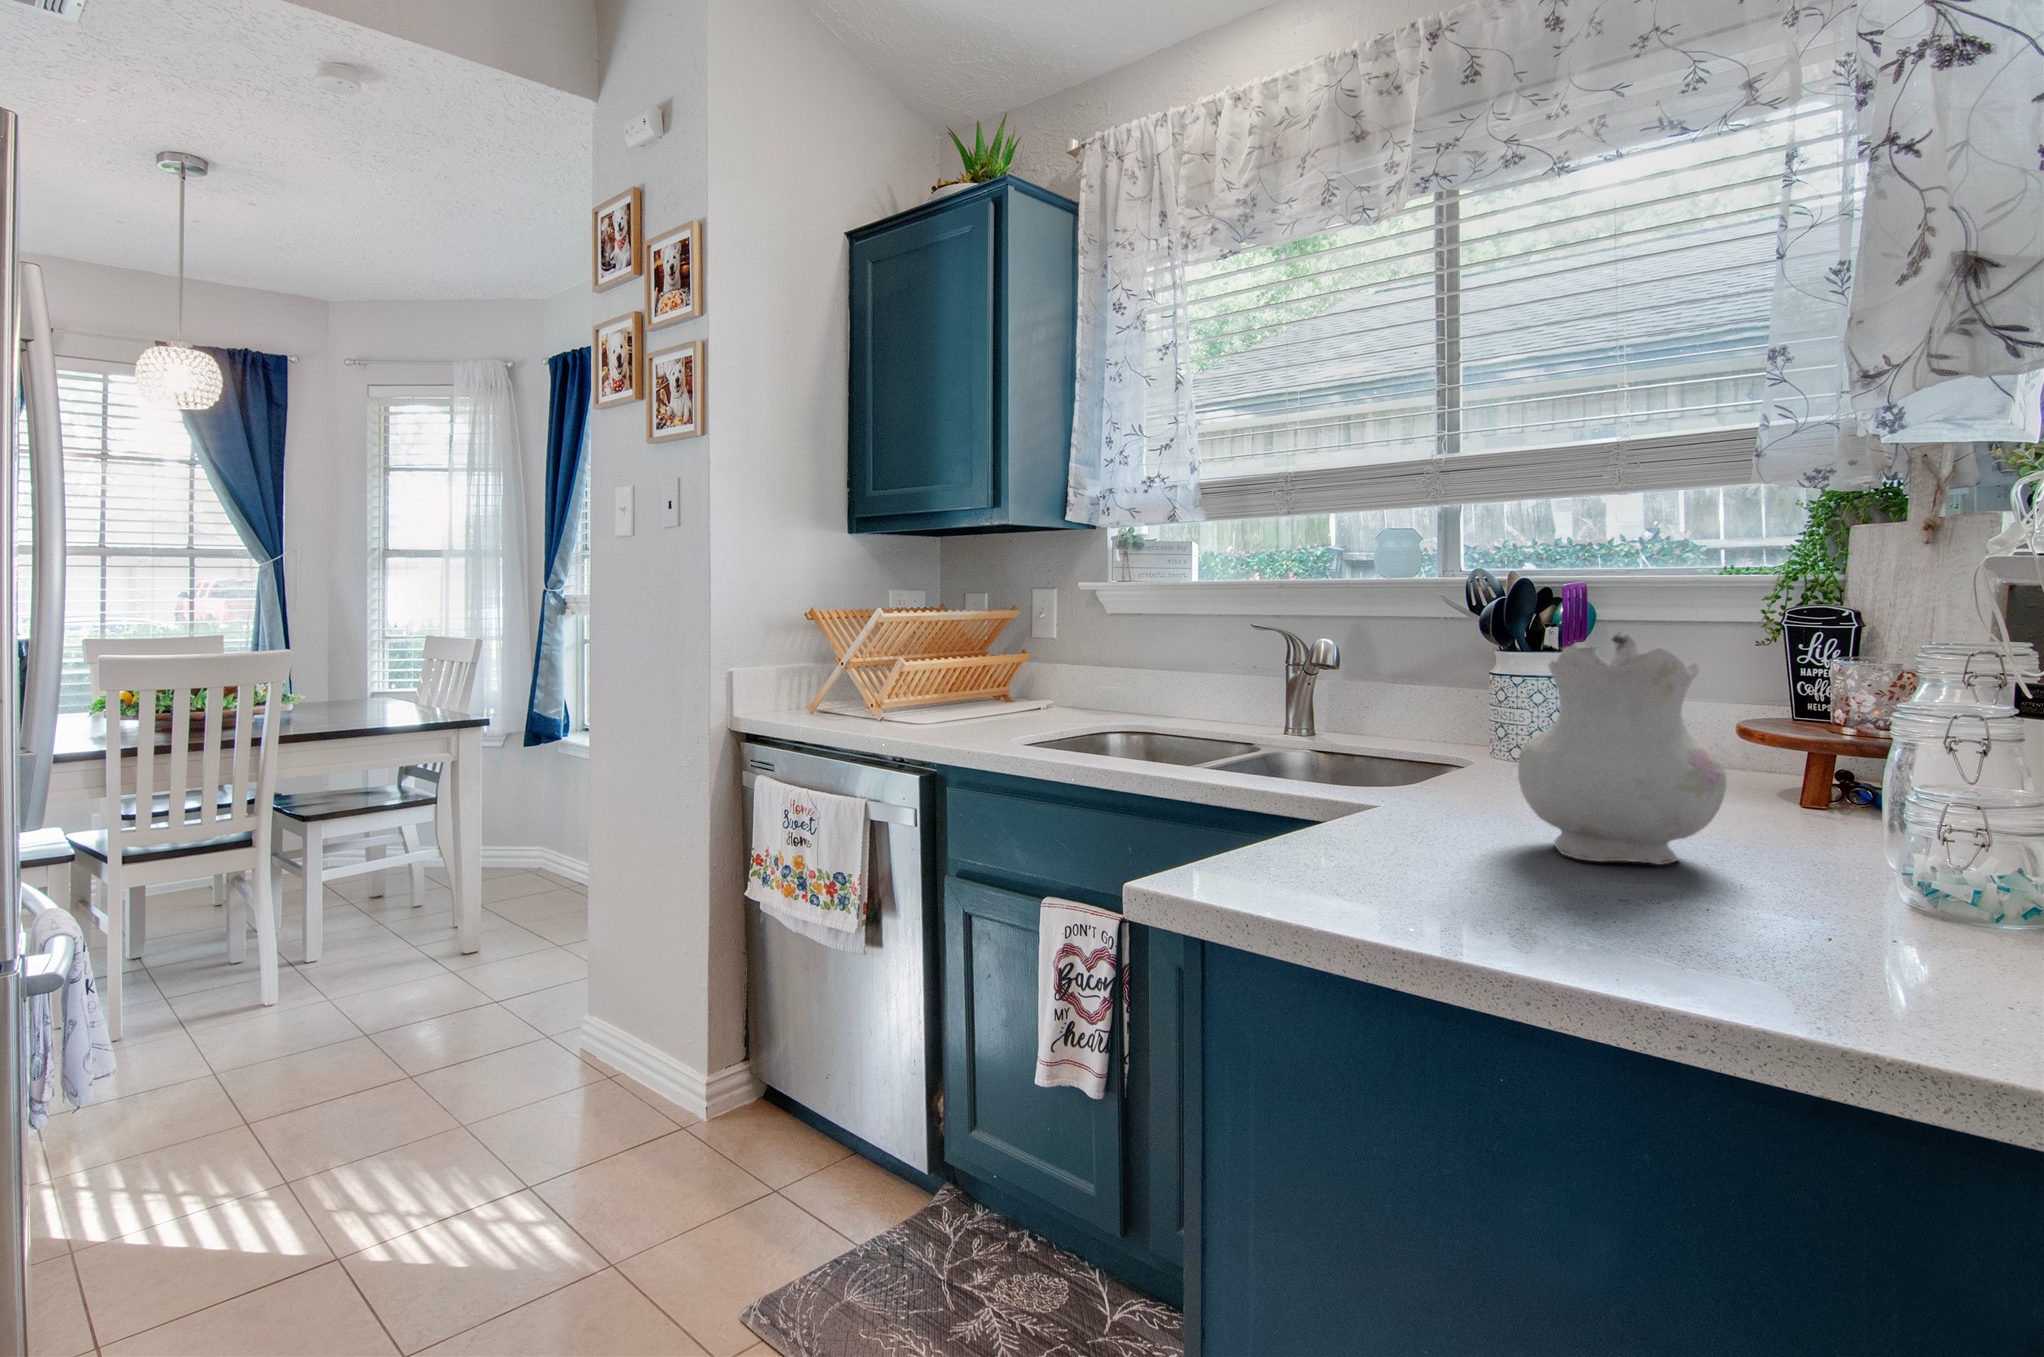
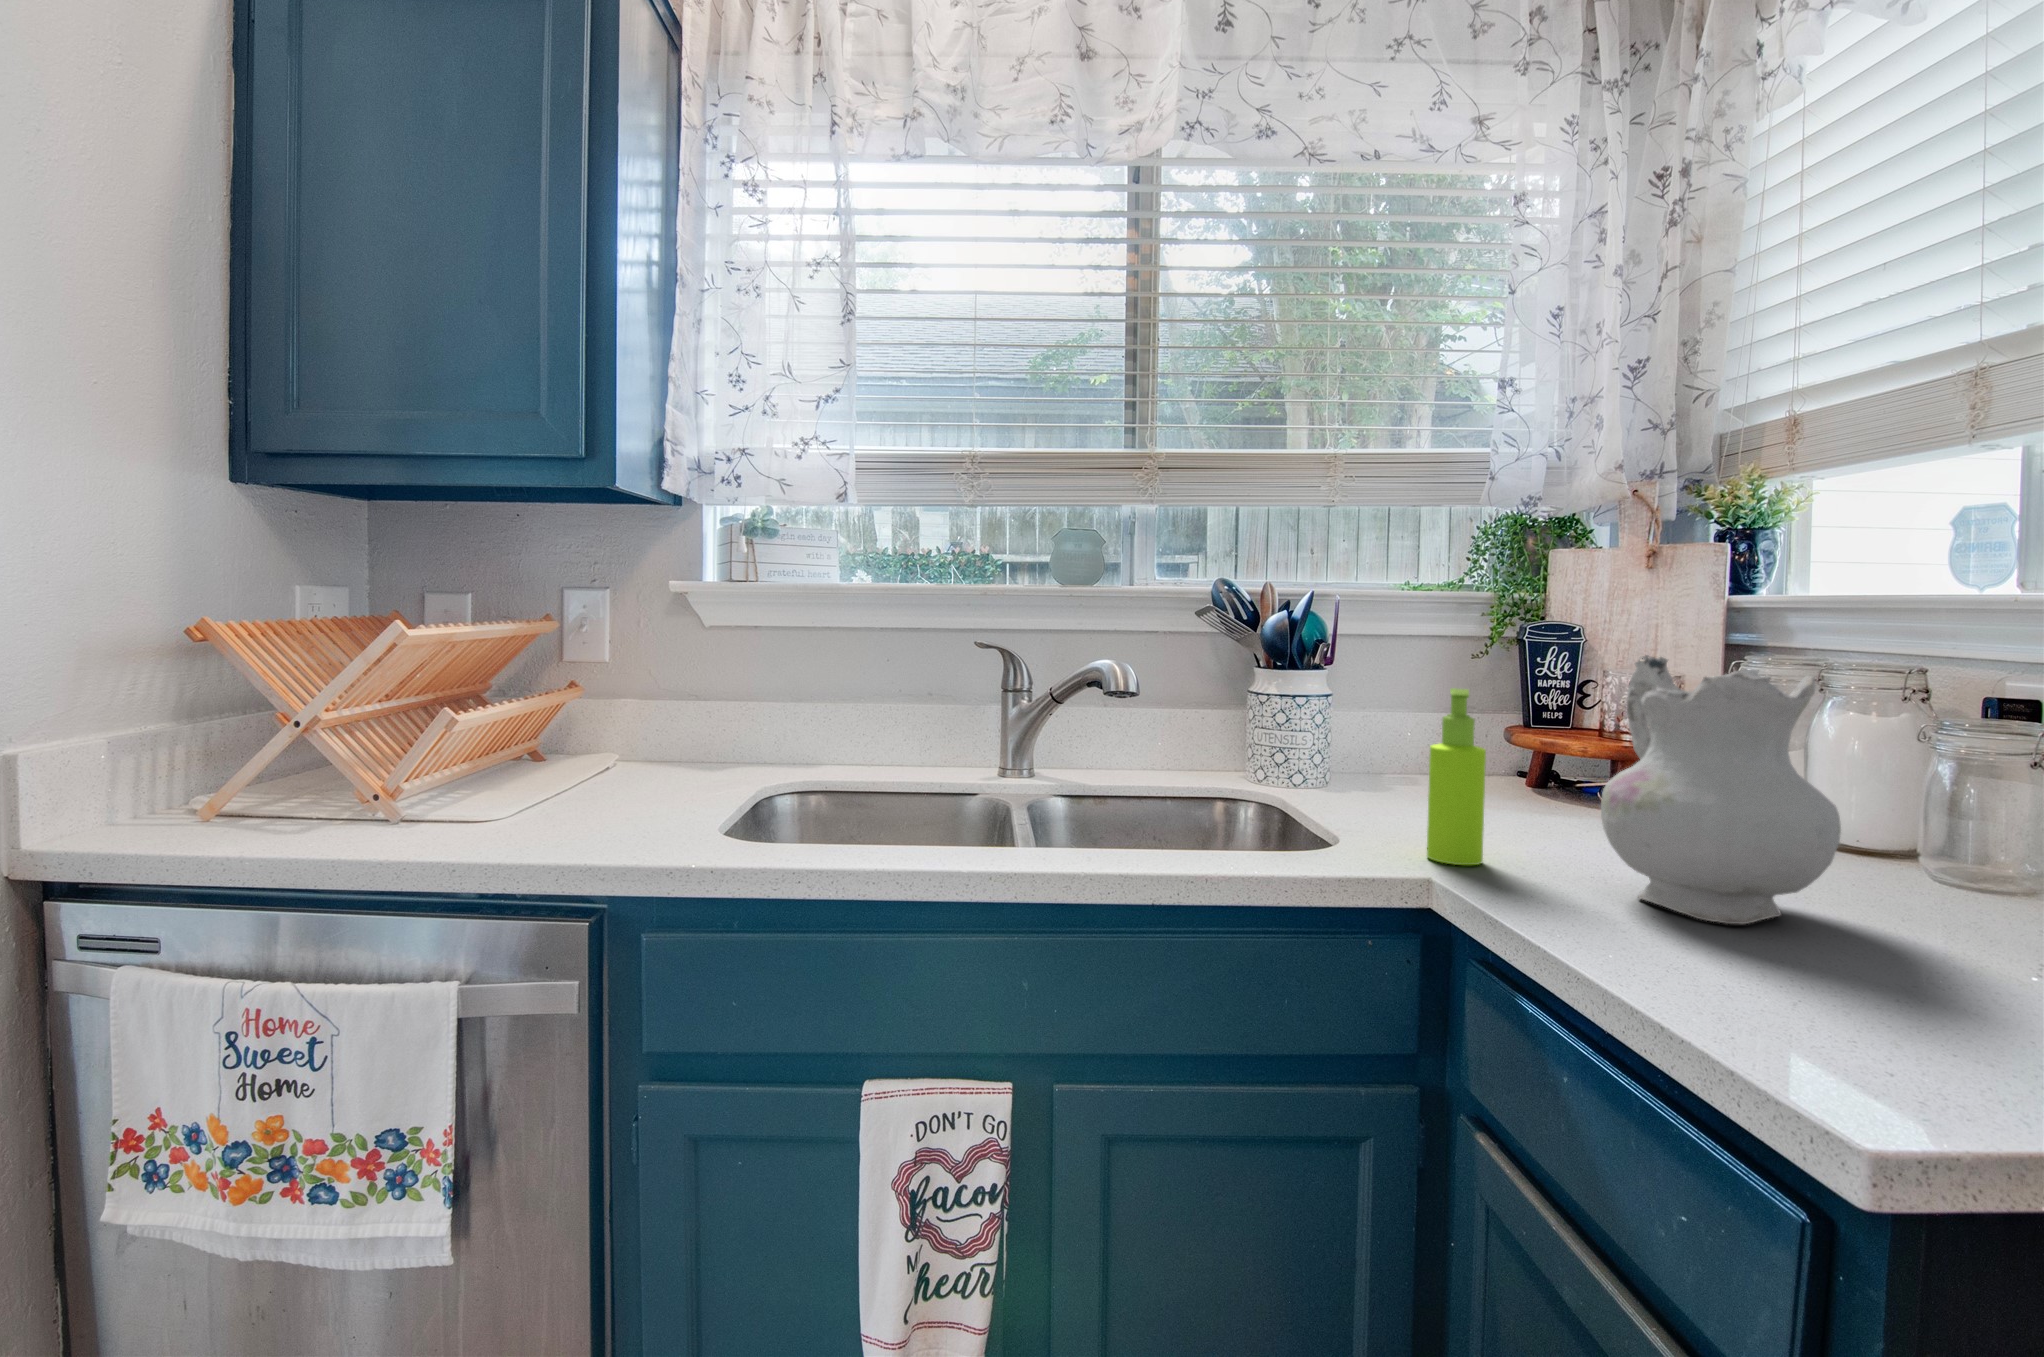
soap dispenser: none [1456,661,1506,811] -> present [1427,688,1486,865]

